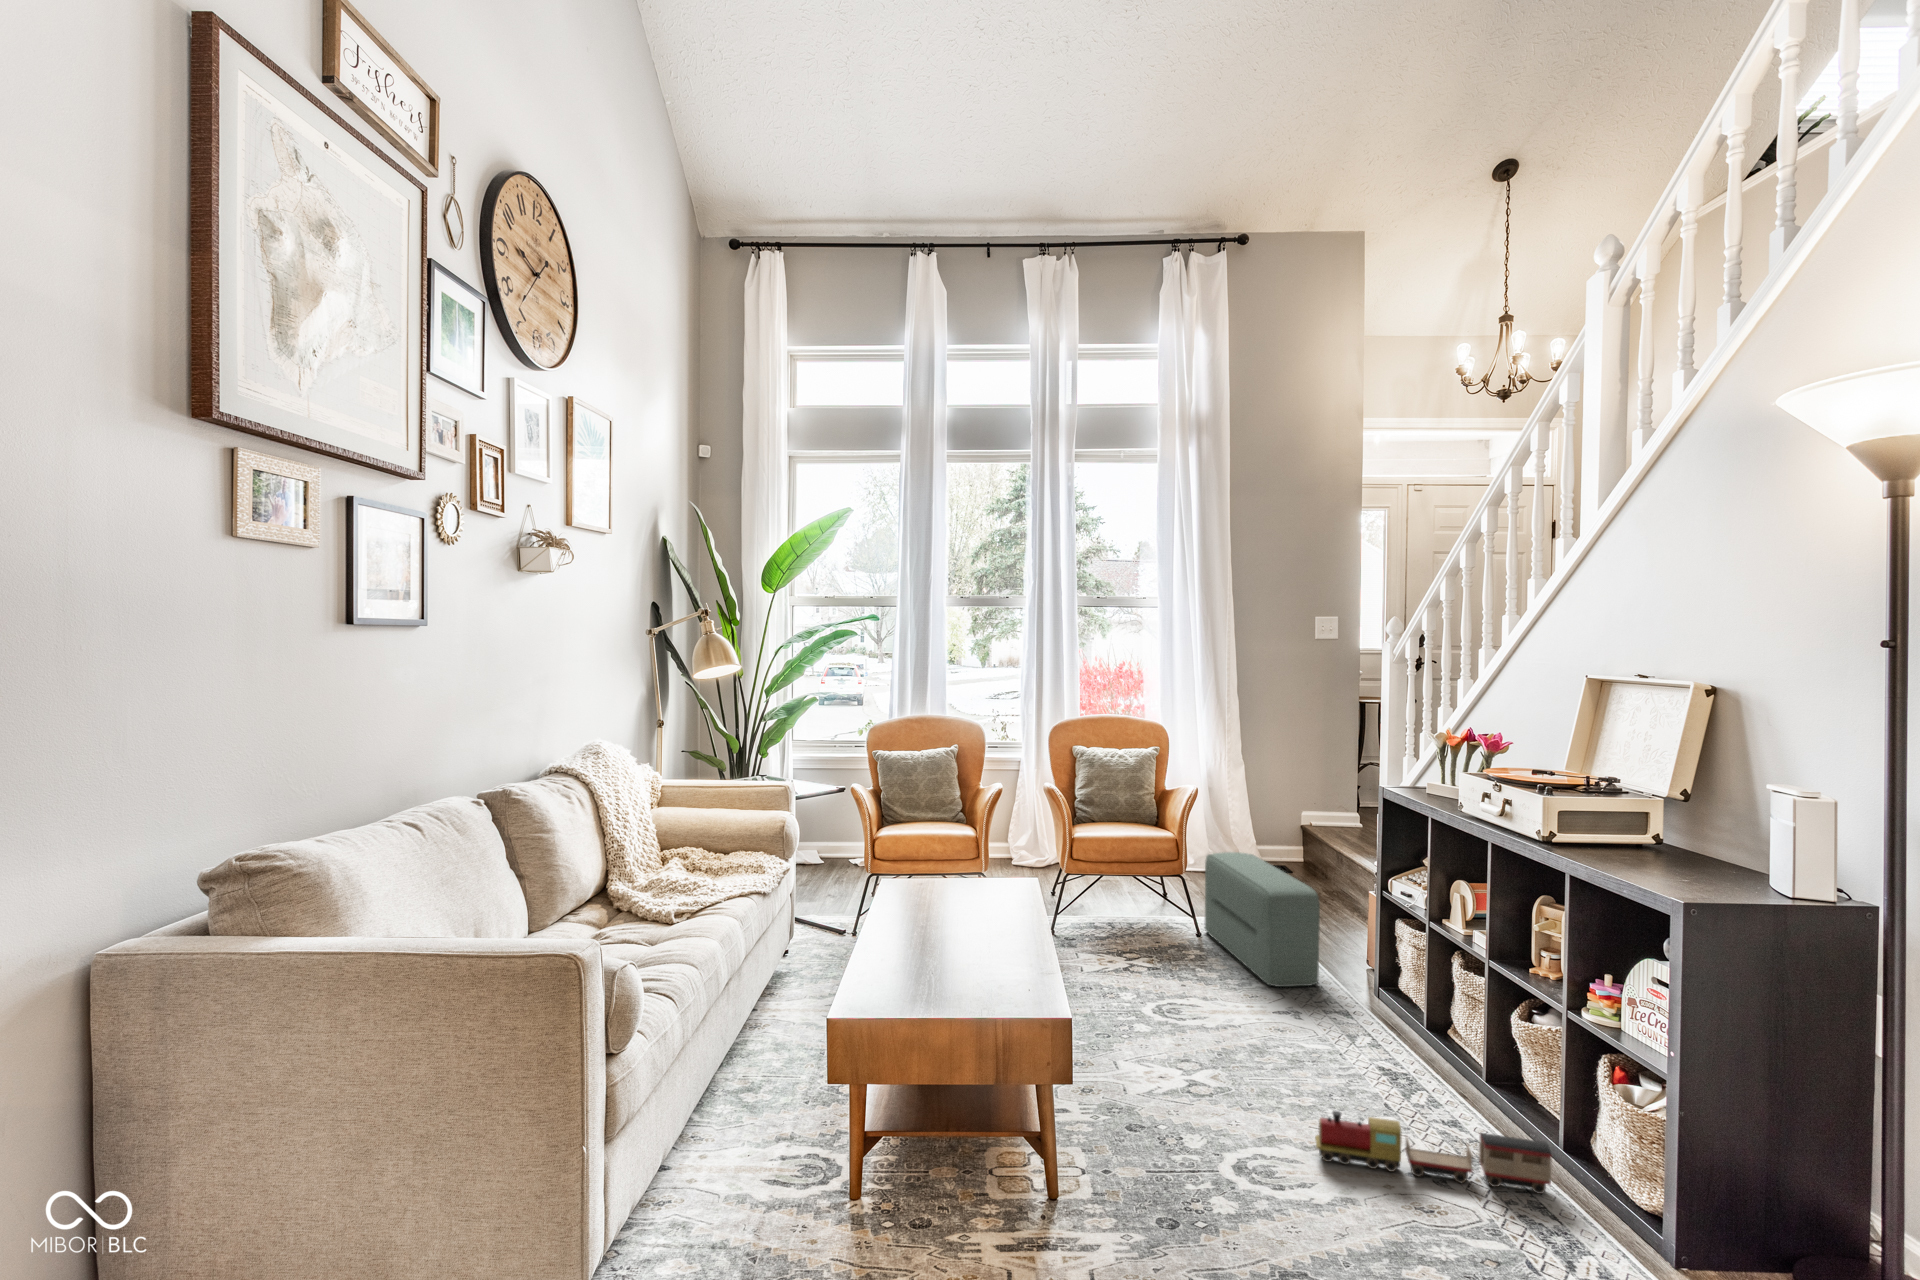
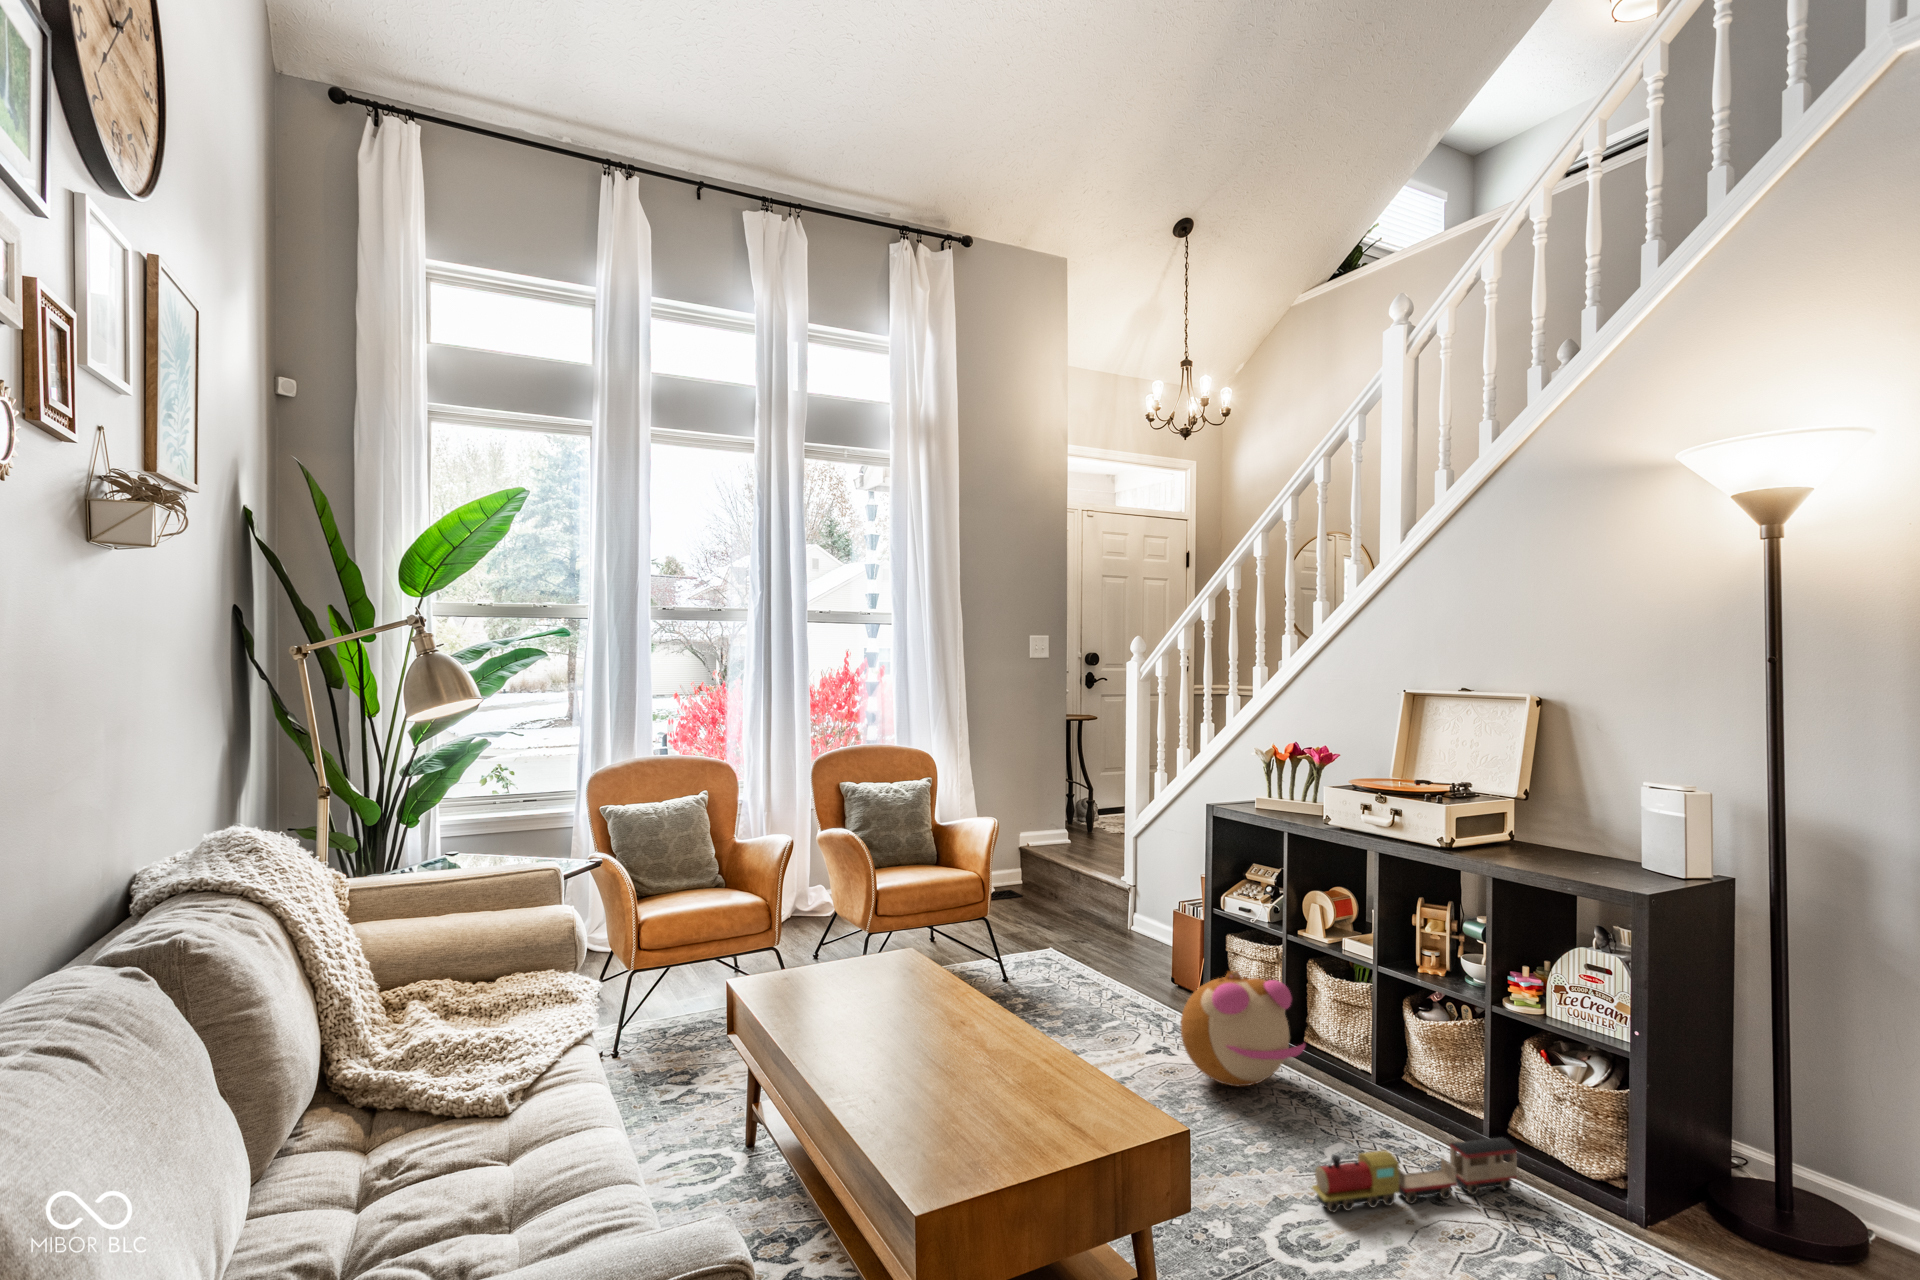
pouf: present [1205,852,1320,987] -> none [998,883,1150,1021]
plush toy: none [1290,945,1409,1057] -> present [1181,970,1305,1087]

